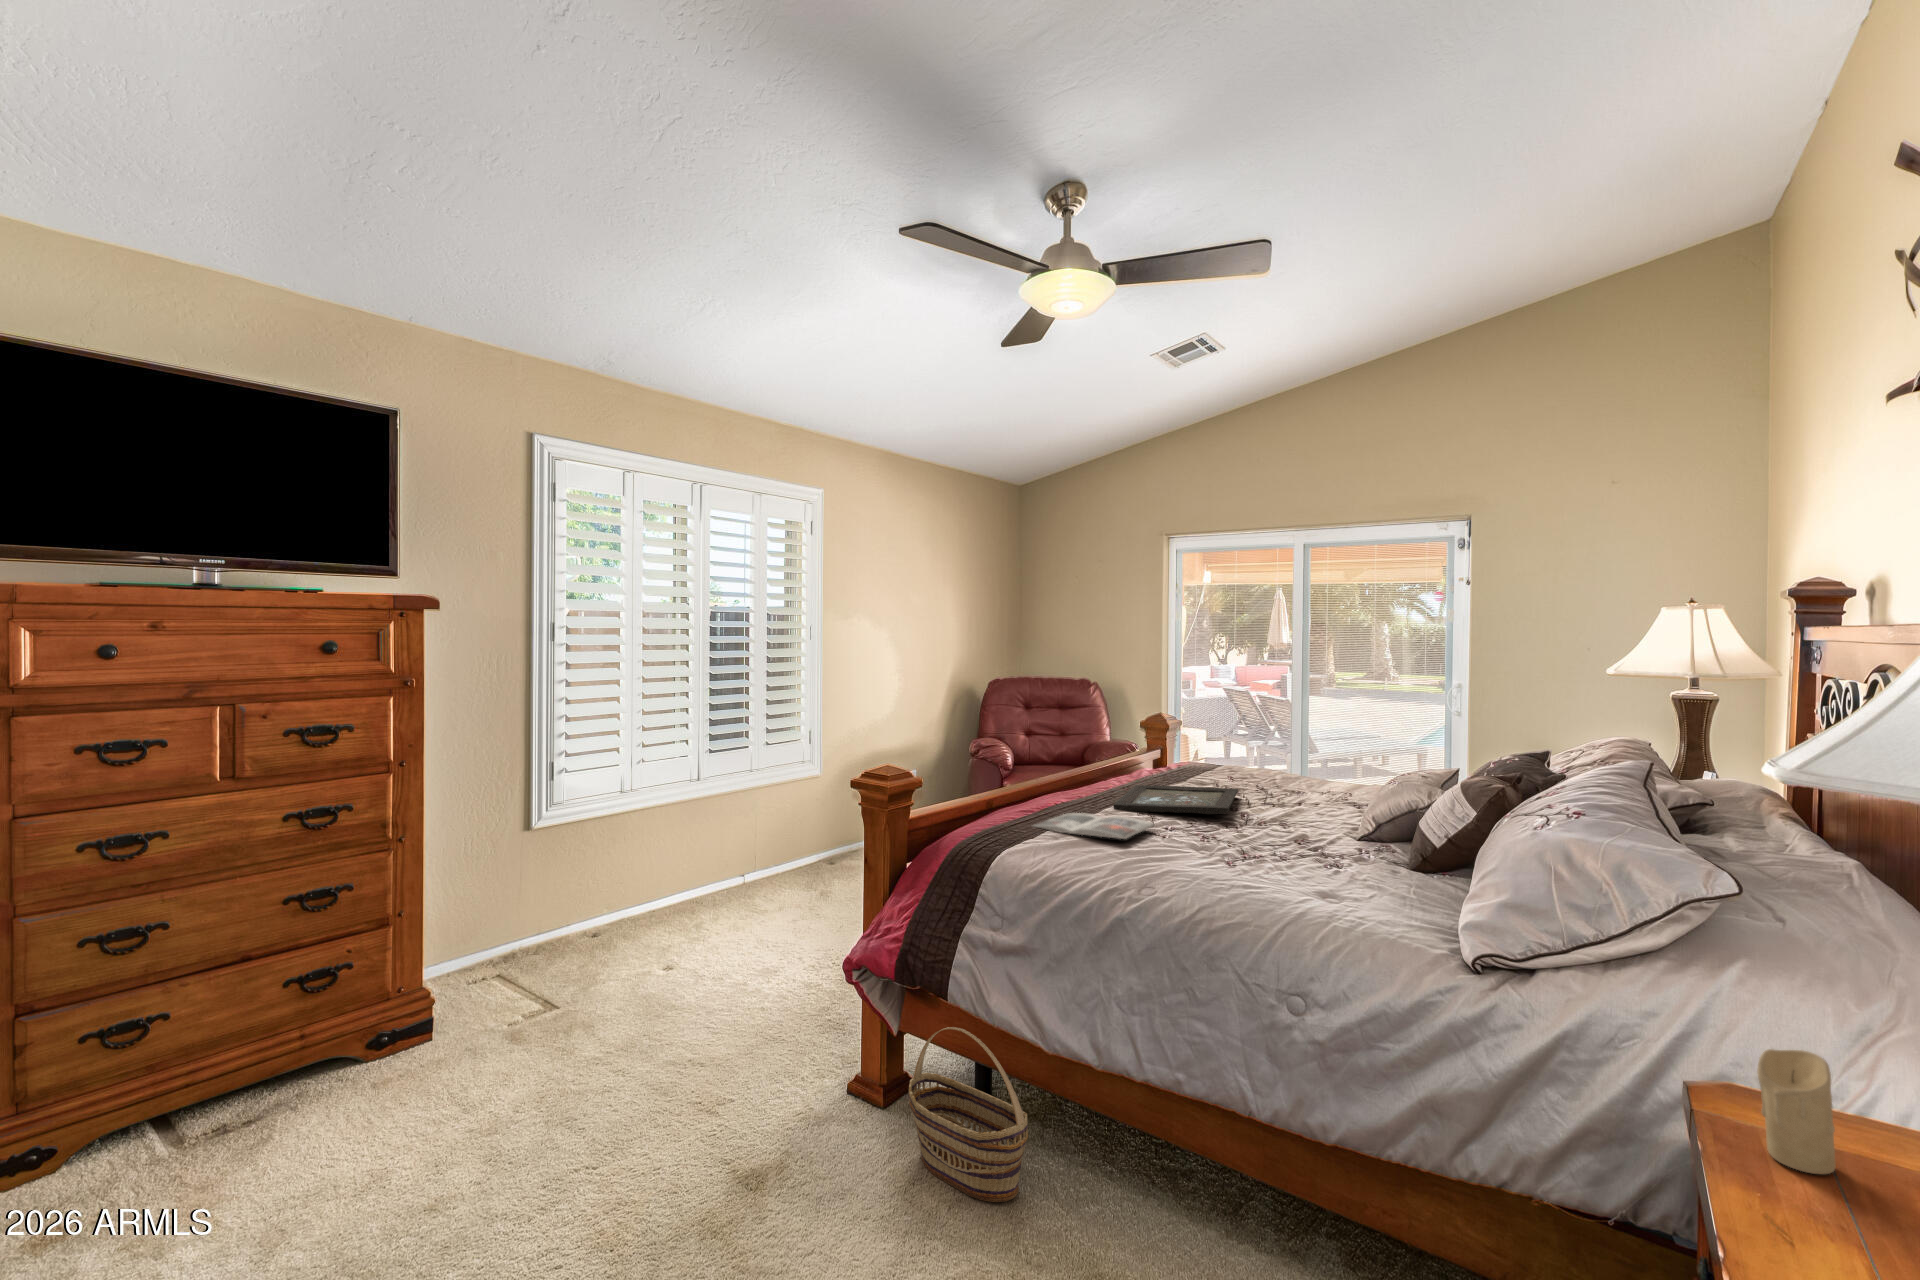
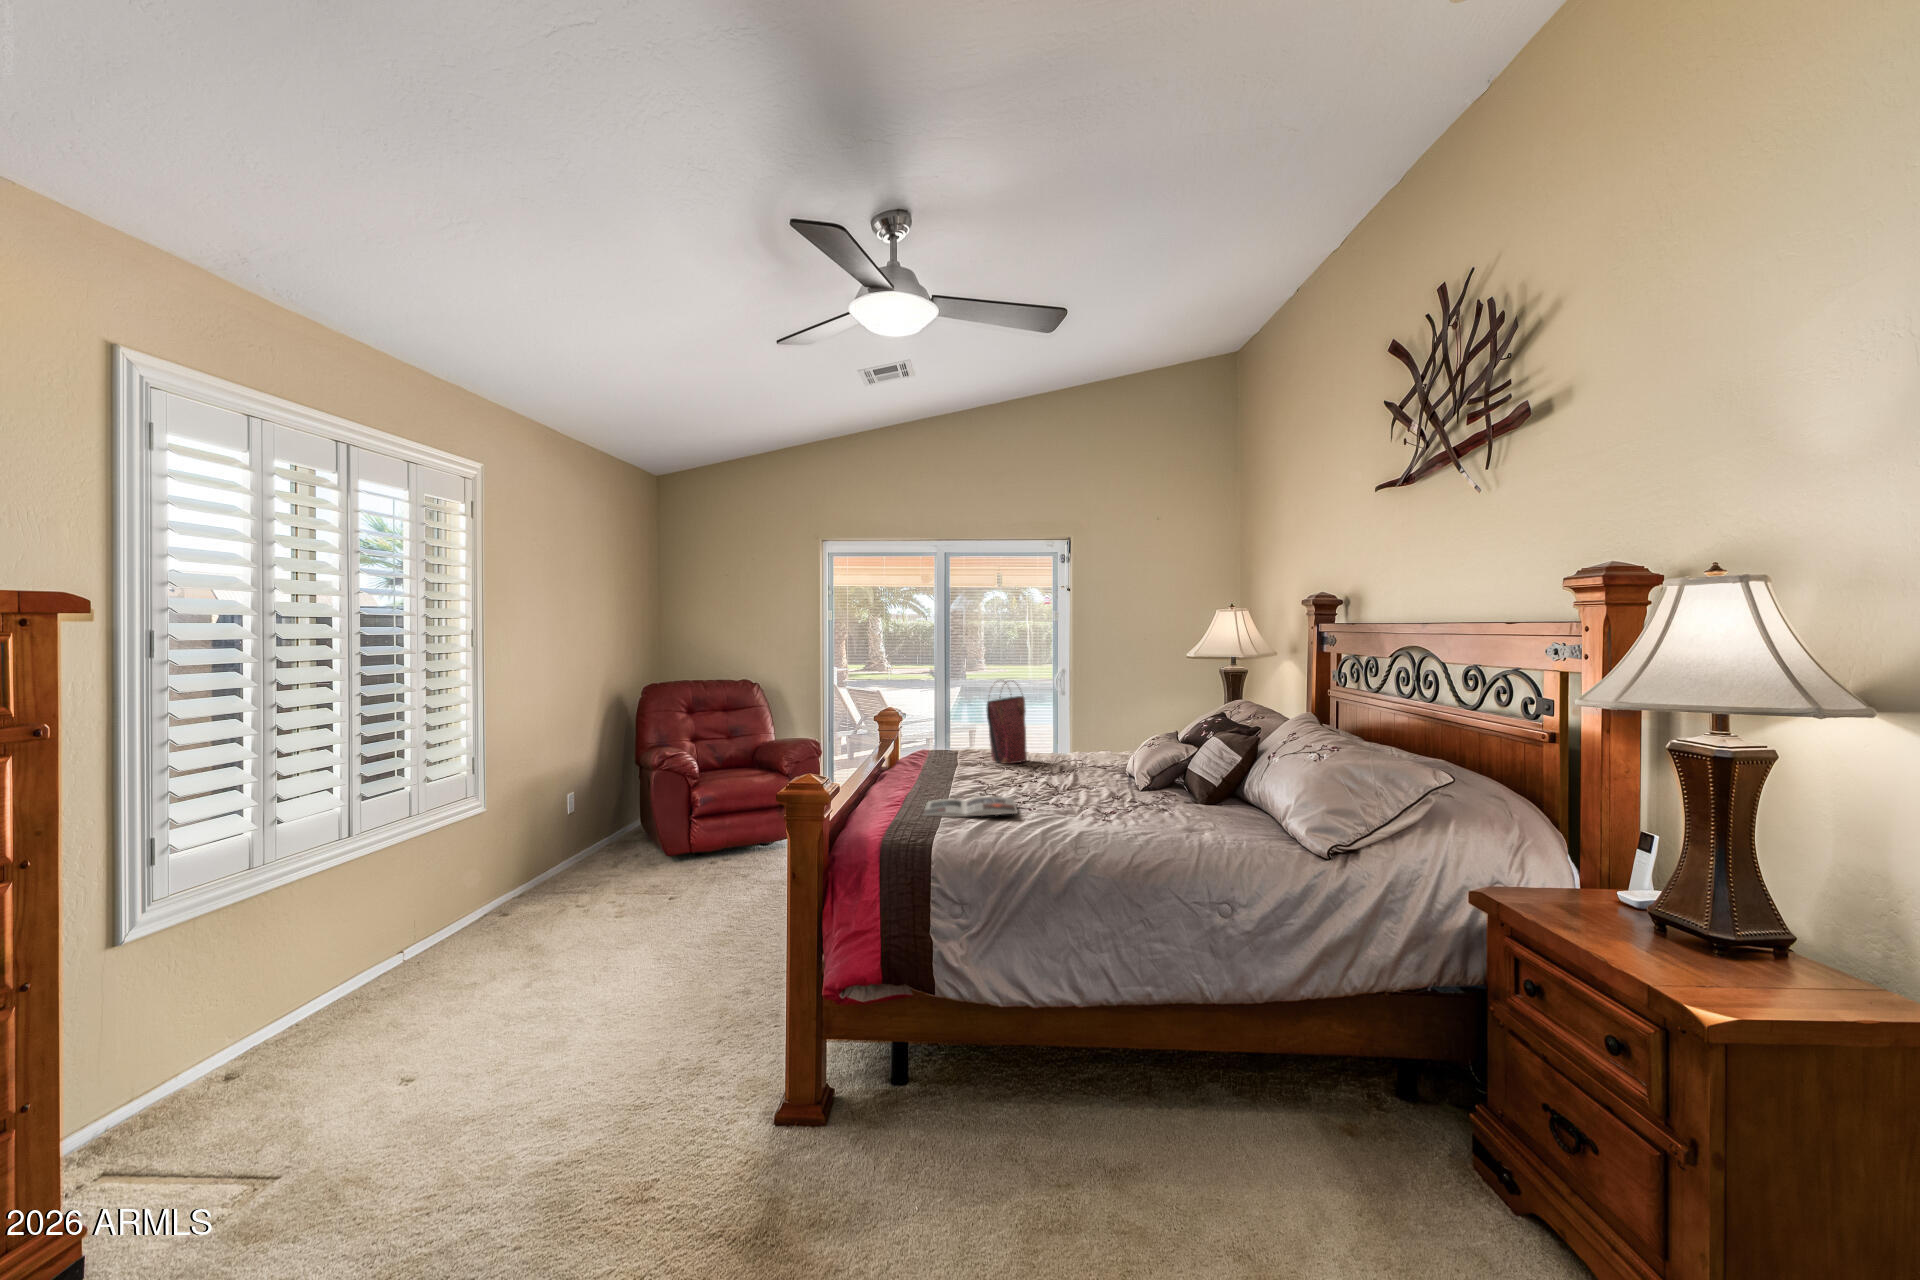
handbag: none [1224,689,1287,789] -> present [987,680,1027,764]
tray: present [1113,785,1238,814] -> none [930,764,1045,794]
basket: present [909,1027,1028,1202] -> none [878,1012,1014,1161]
candle: present [1757,1049,1836,1174] -> none [1562,851,1599,913]

